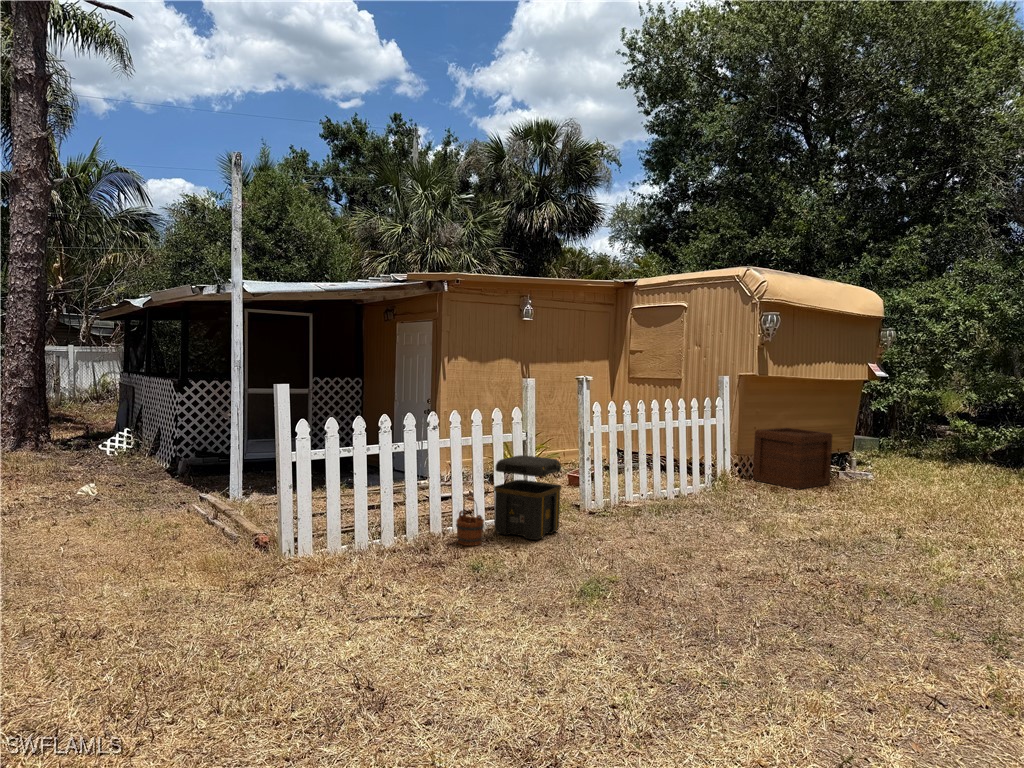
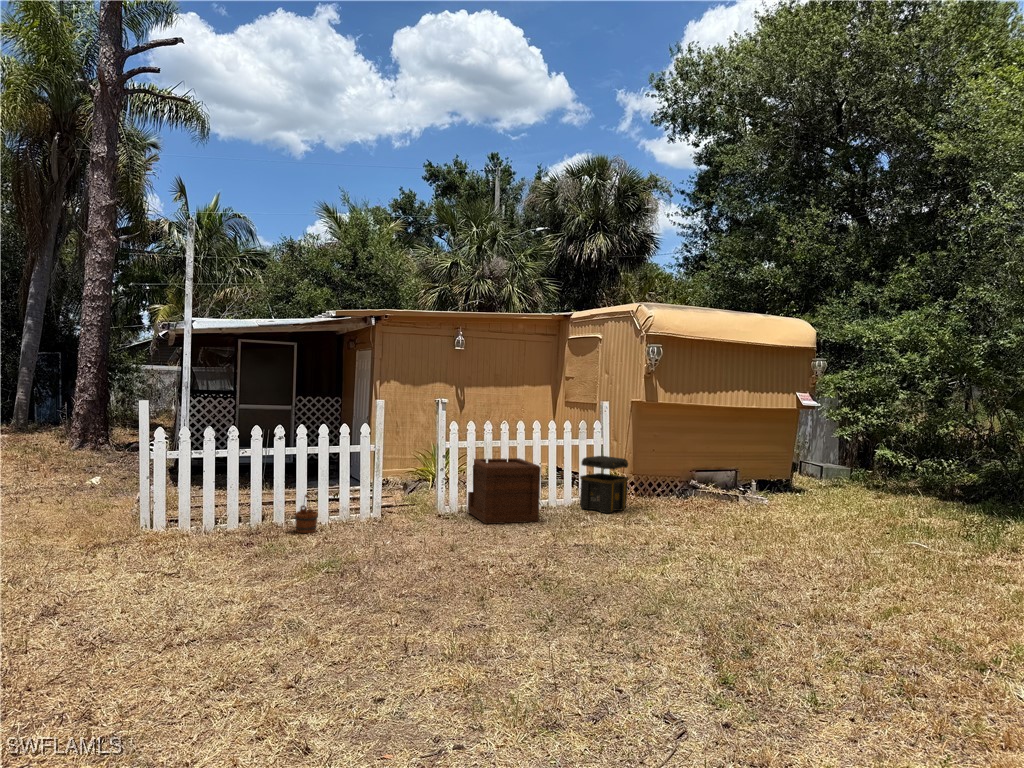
wooden crate: present [753,428,832,489] -> present [468,458,541,524]
toolbox: present [494,455,561,540] -> present [580,456,628,513]

